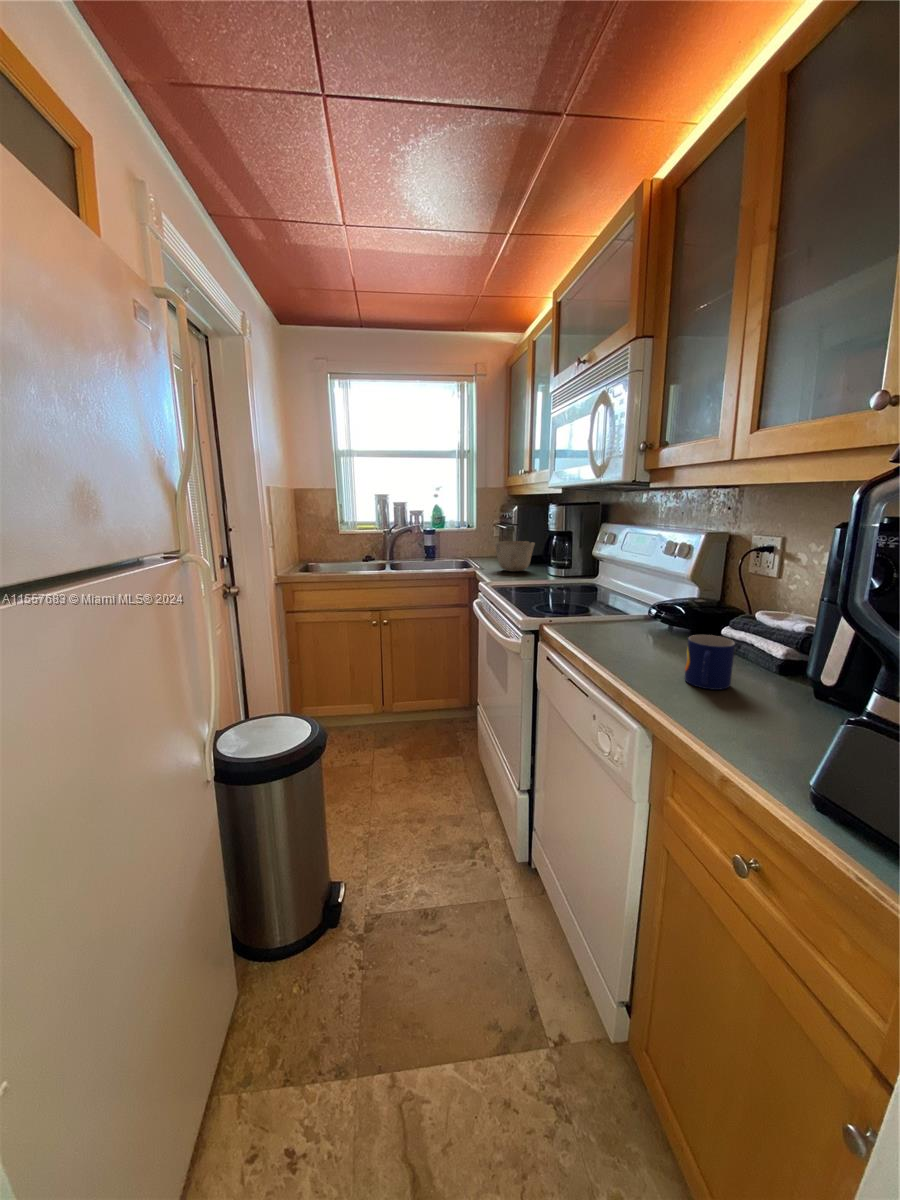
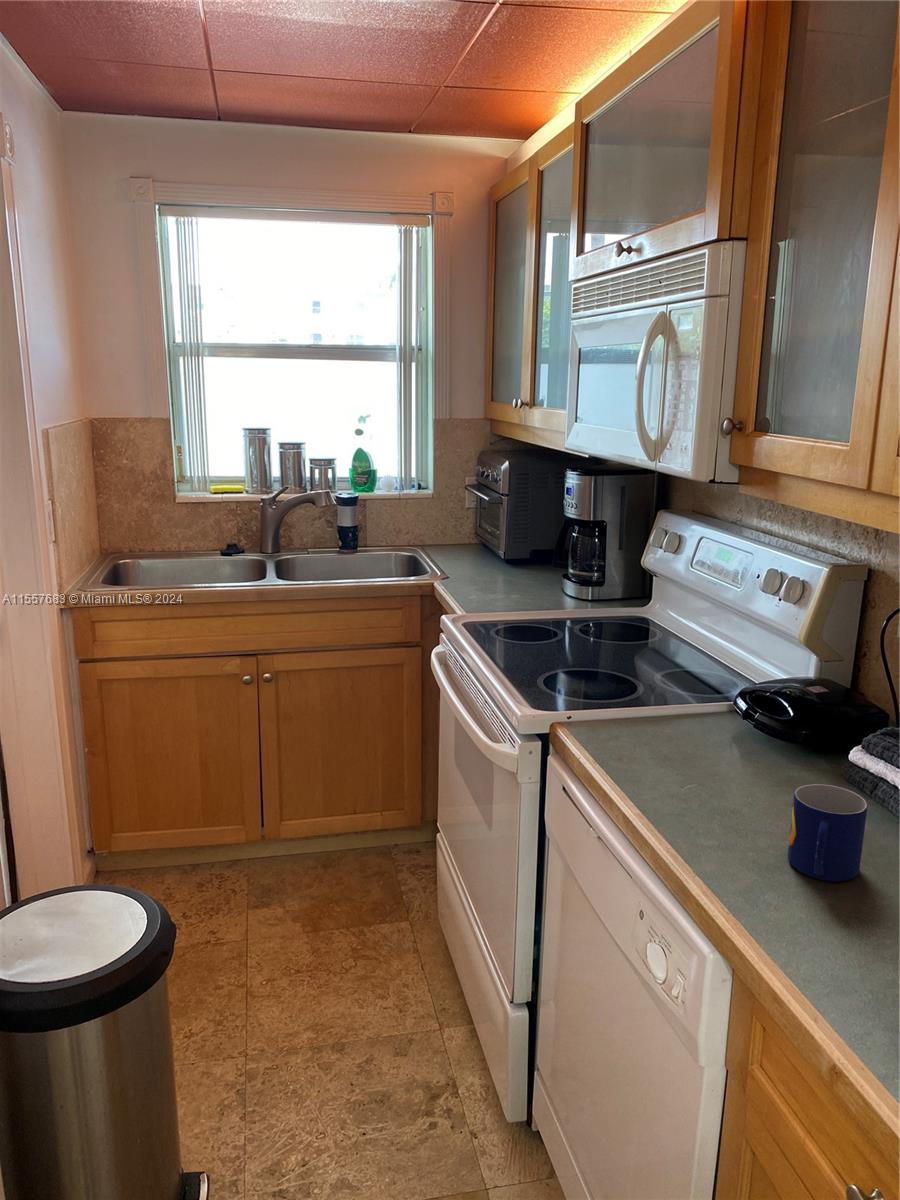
ceramic bowl: present [495,541,535,572] -> none [468,529,540,586]

